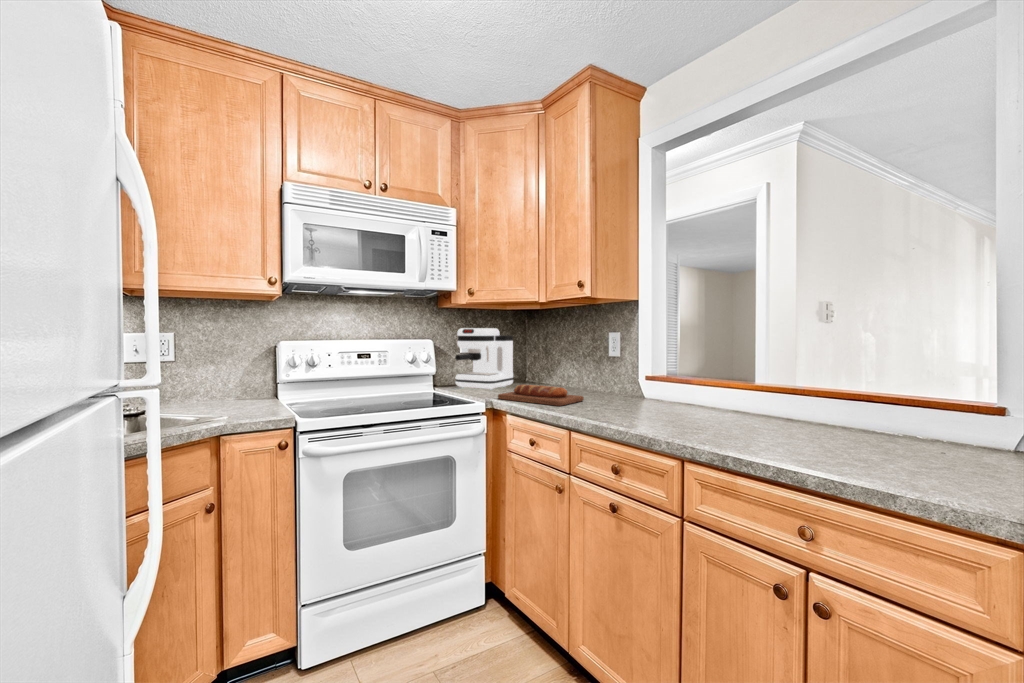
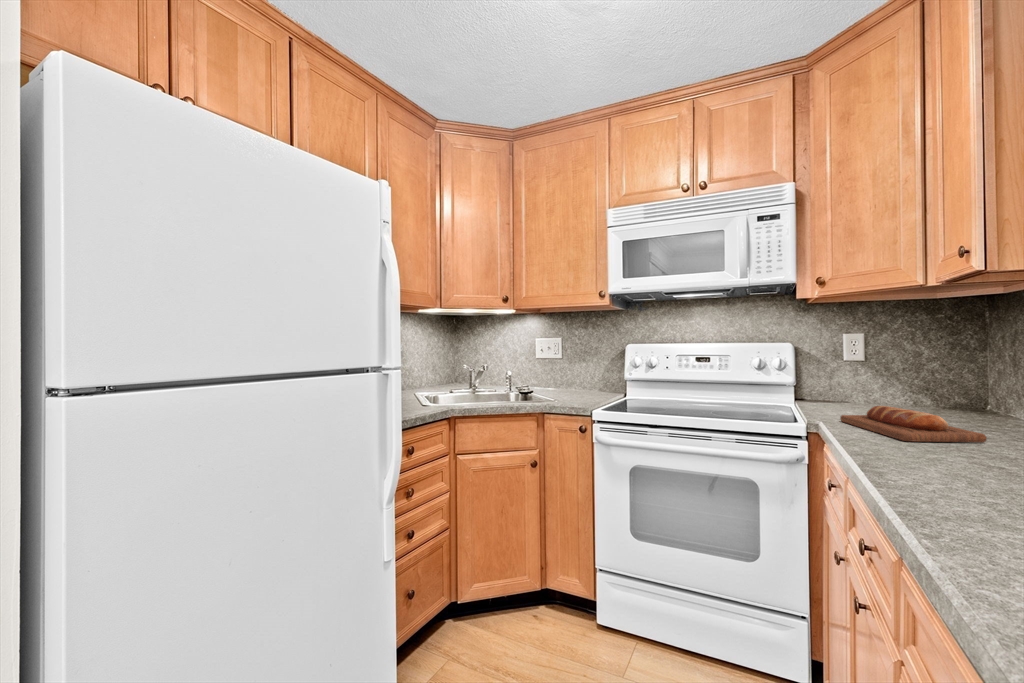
coffee maker: present [455,328,513,390] -> none [817,326,930,411]

